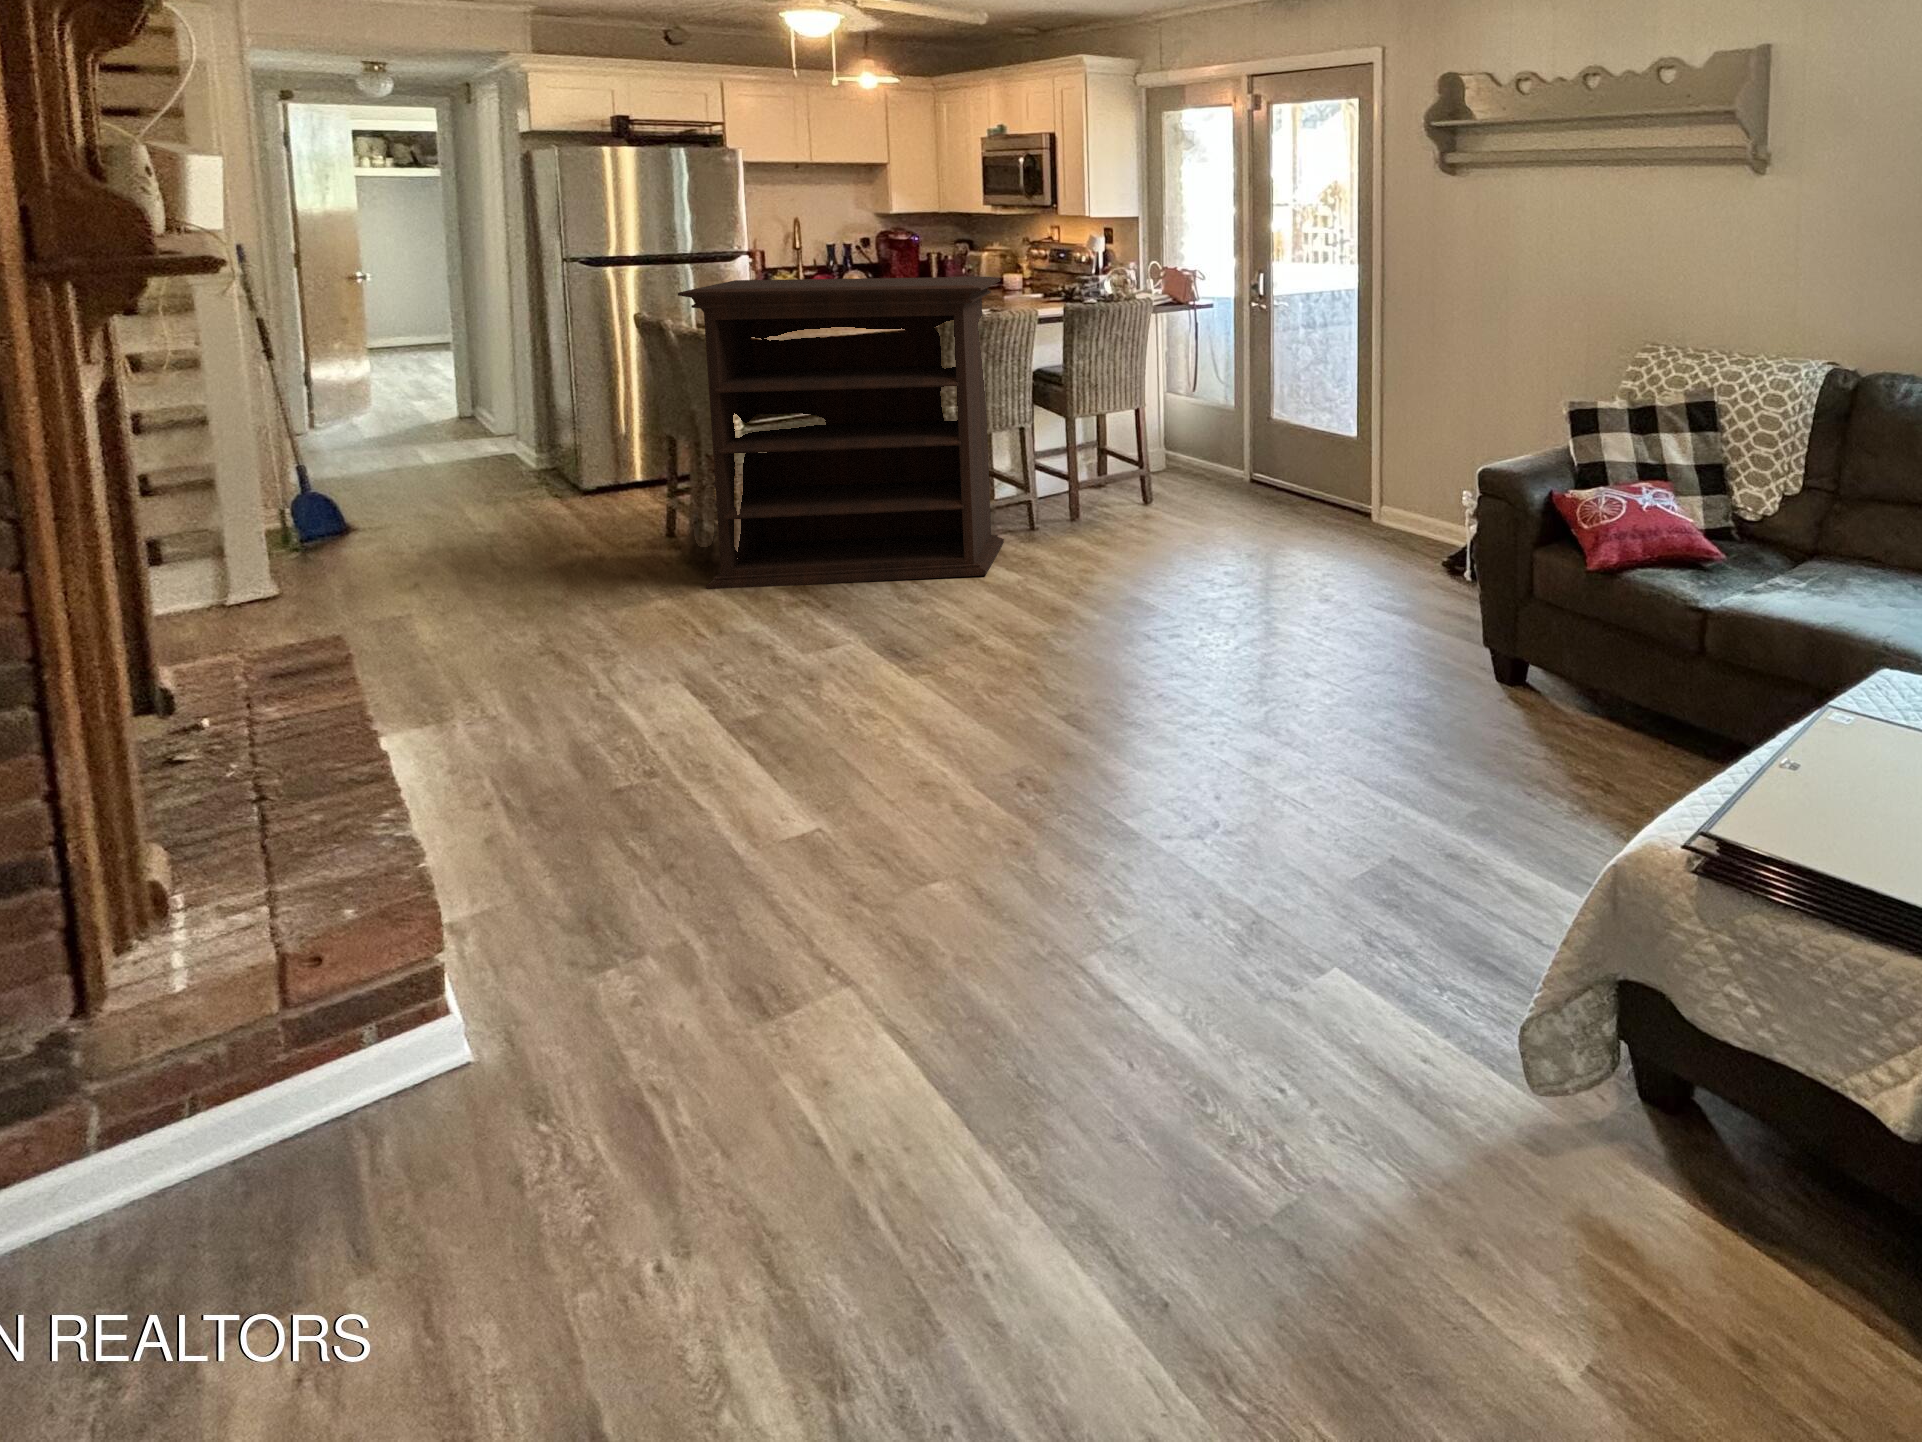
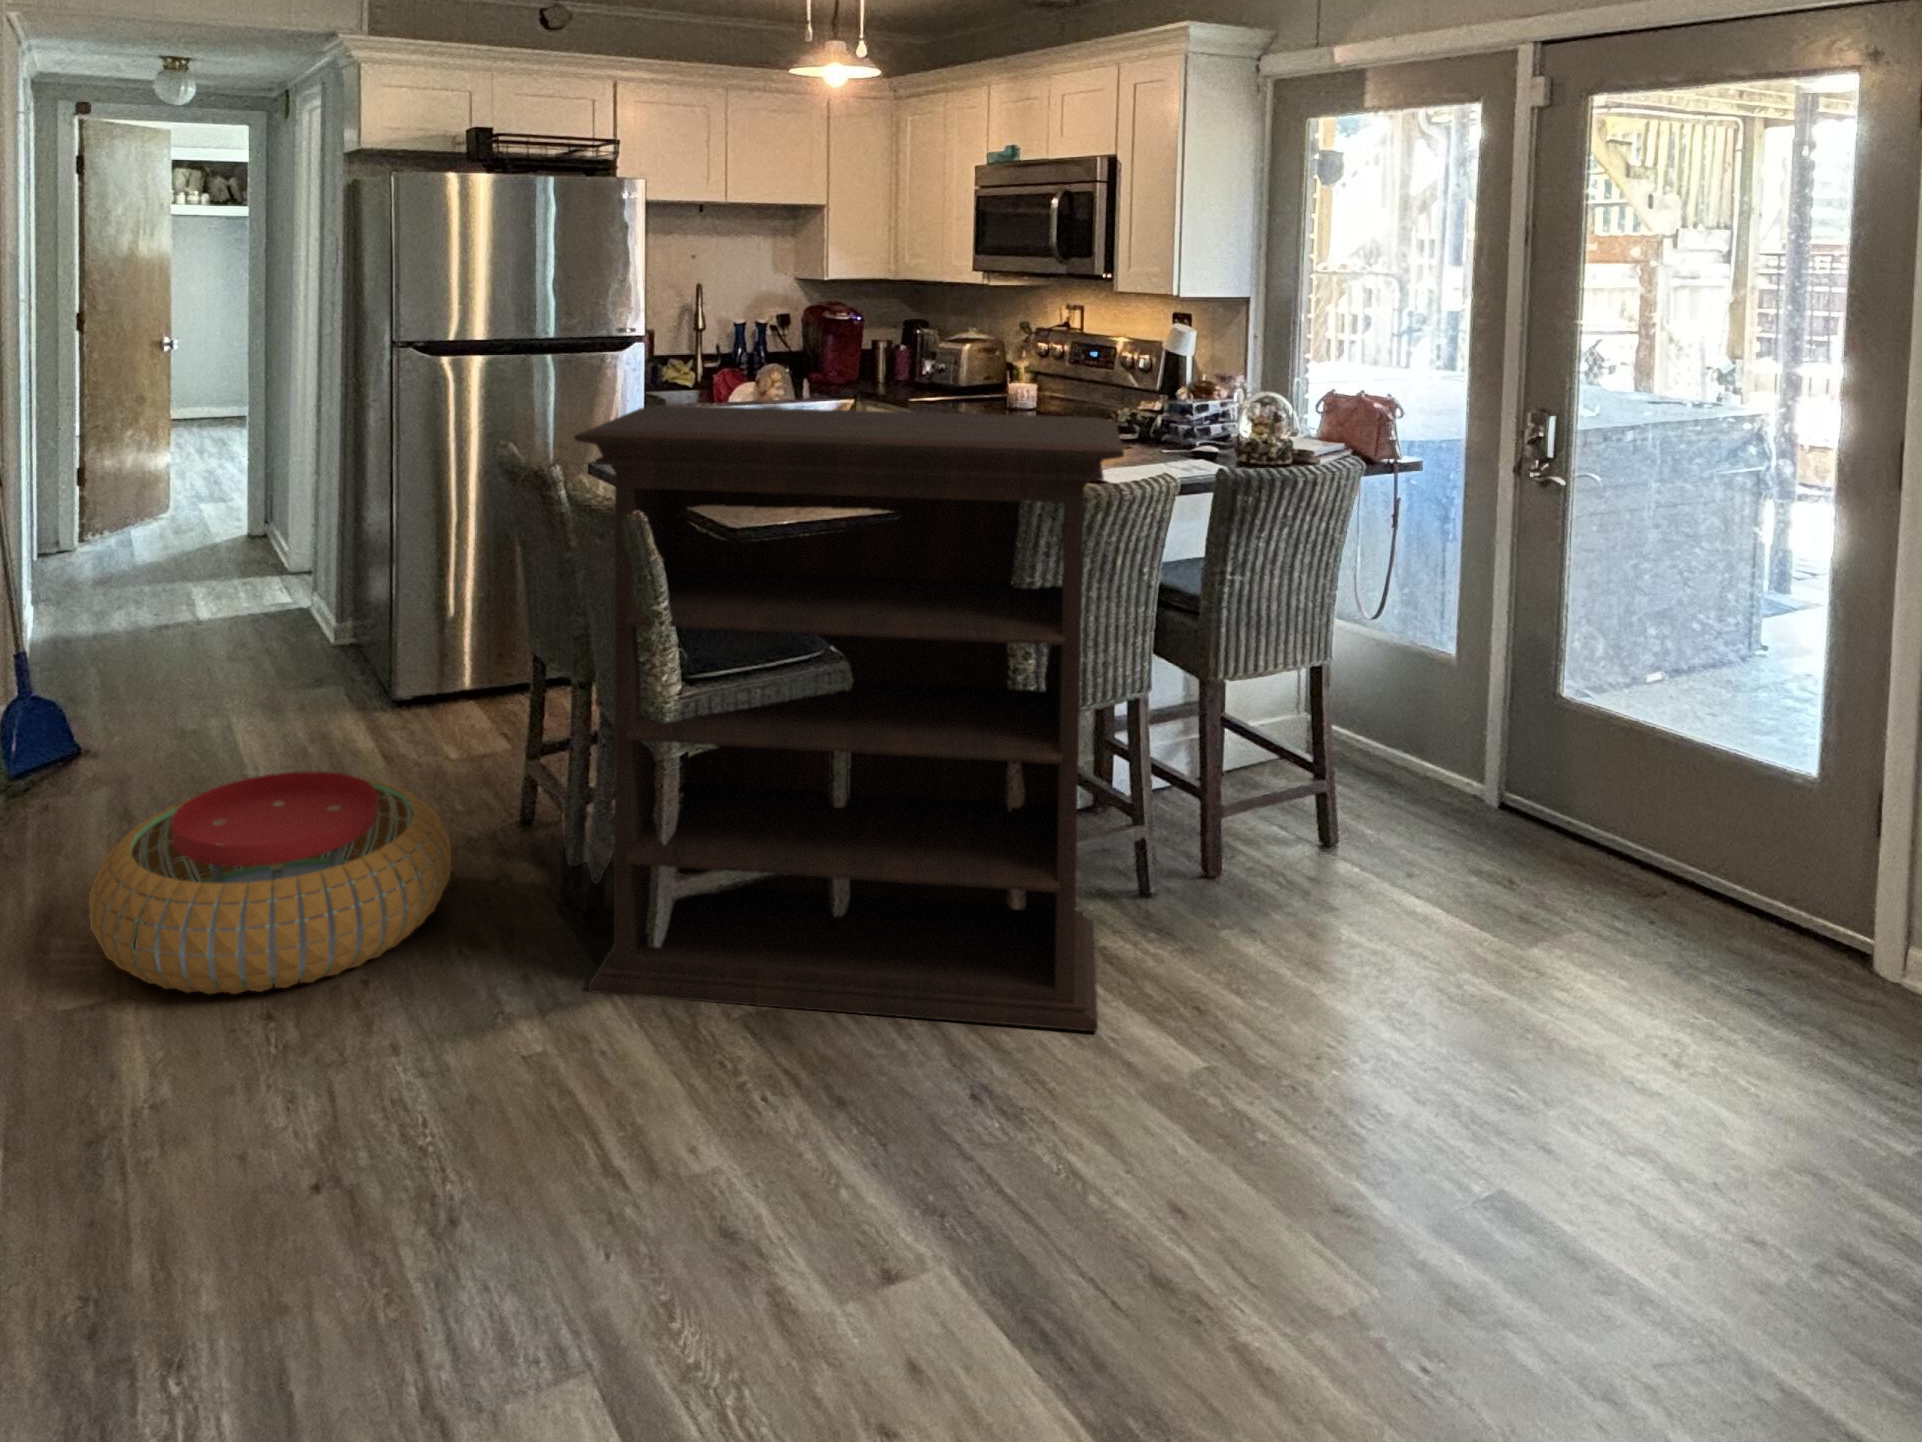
pouf: none [384,502,623,611] -> present [89,771,451,994]

